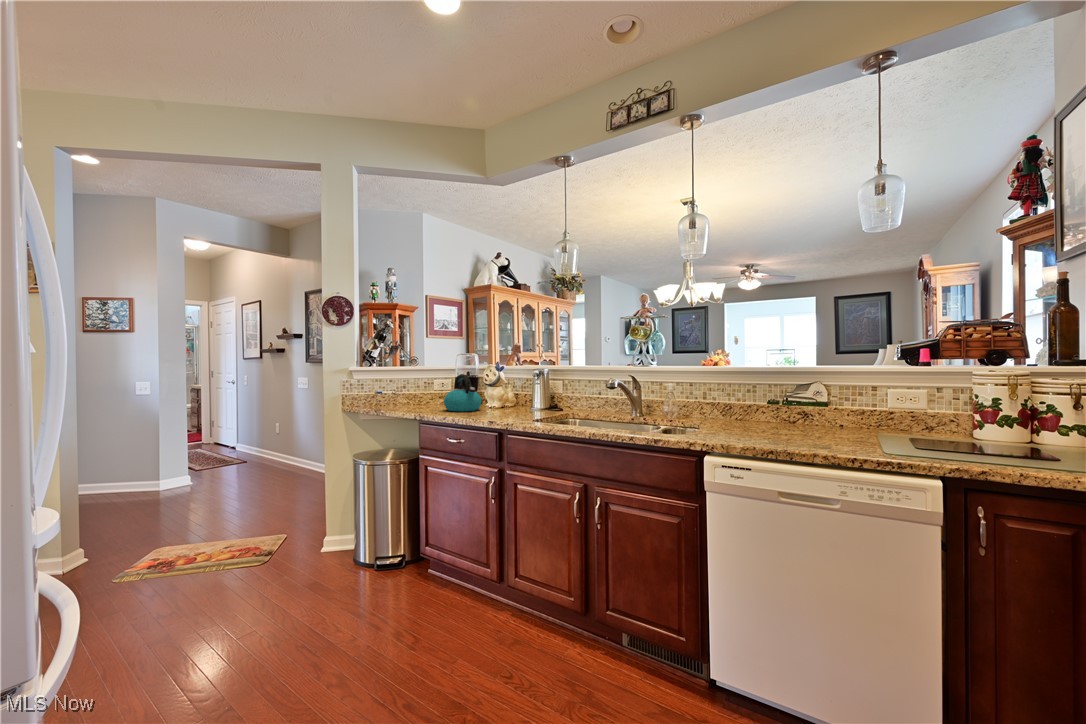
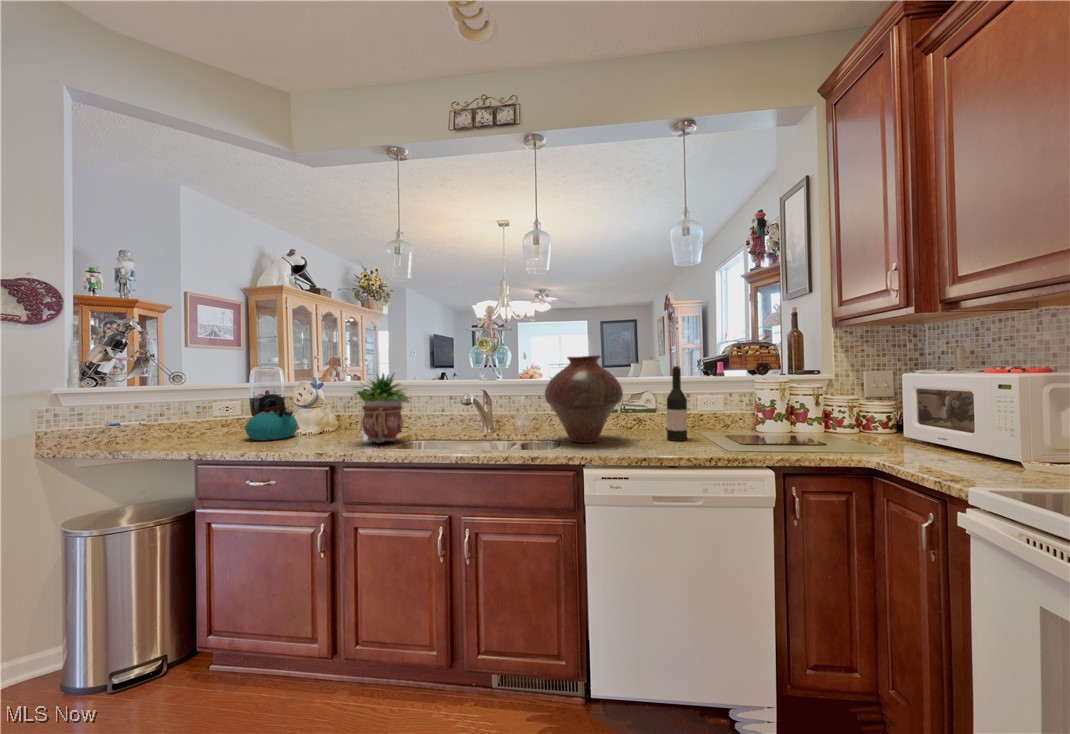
vase: none [680,339,768,432] -> present [545,355,623,443]
wine bottle: none [826,351,853,439] -> present [667,366,687,441]
potted plant: none [511,356,562,418] -> present [354,374,410,443]

